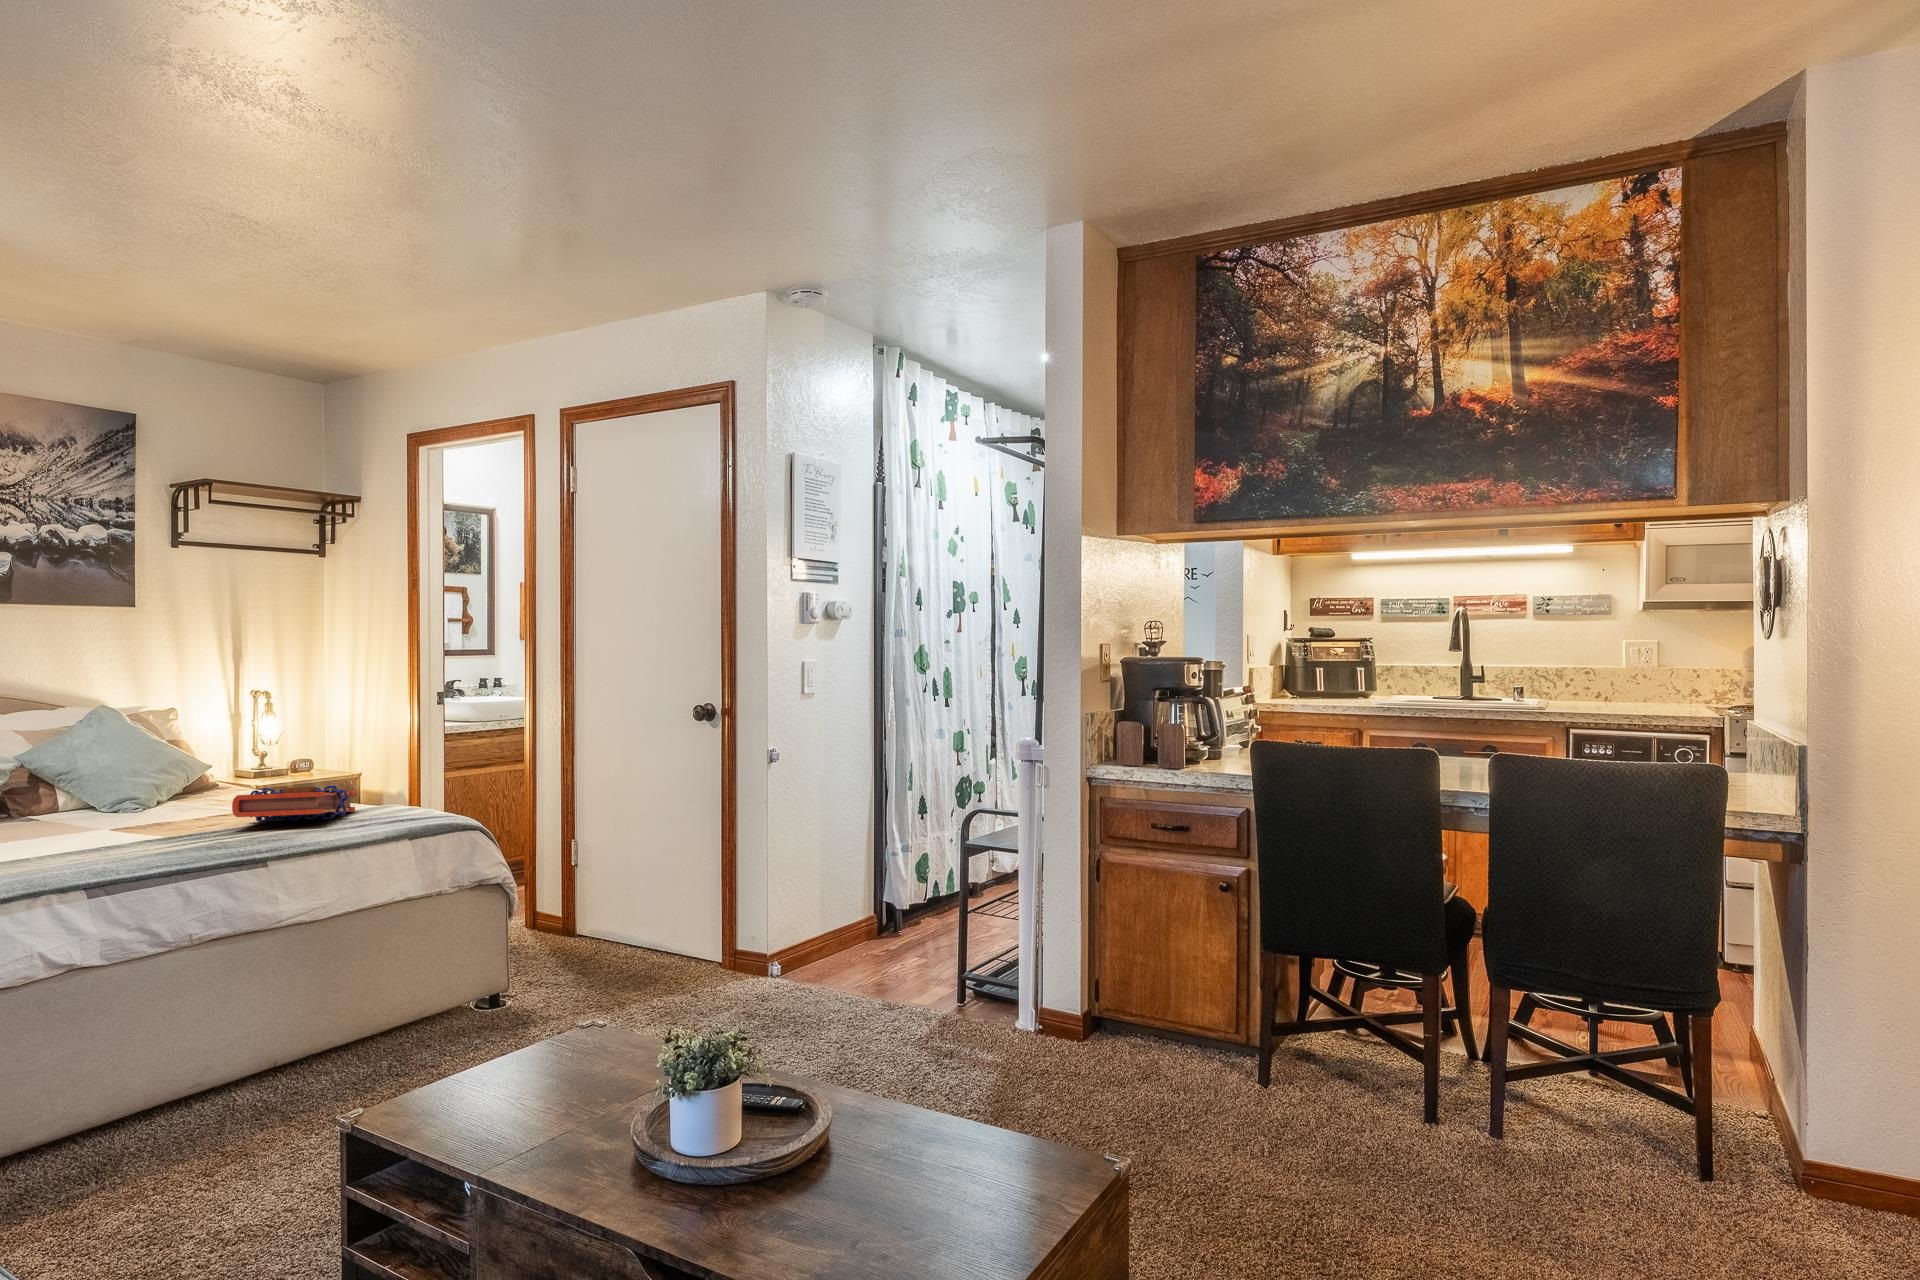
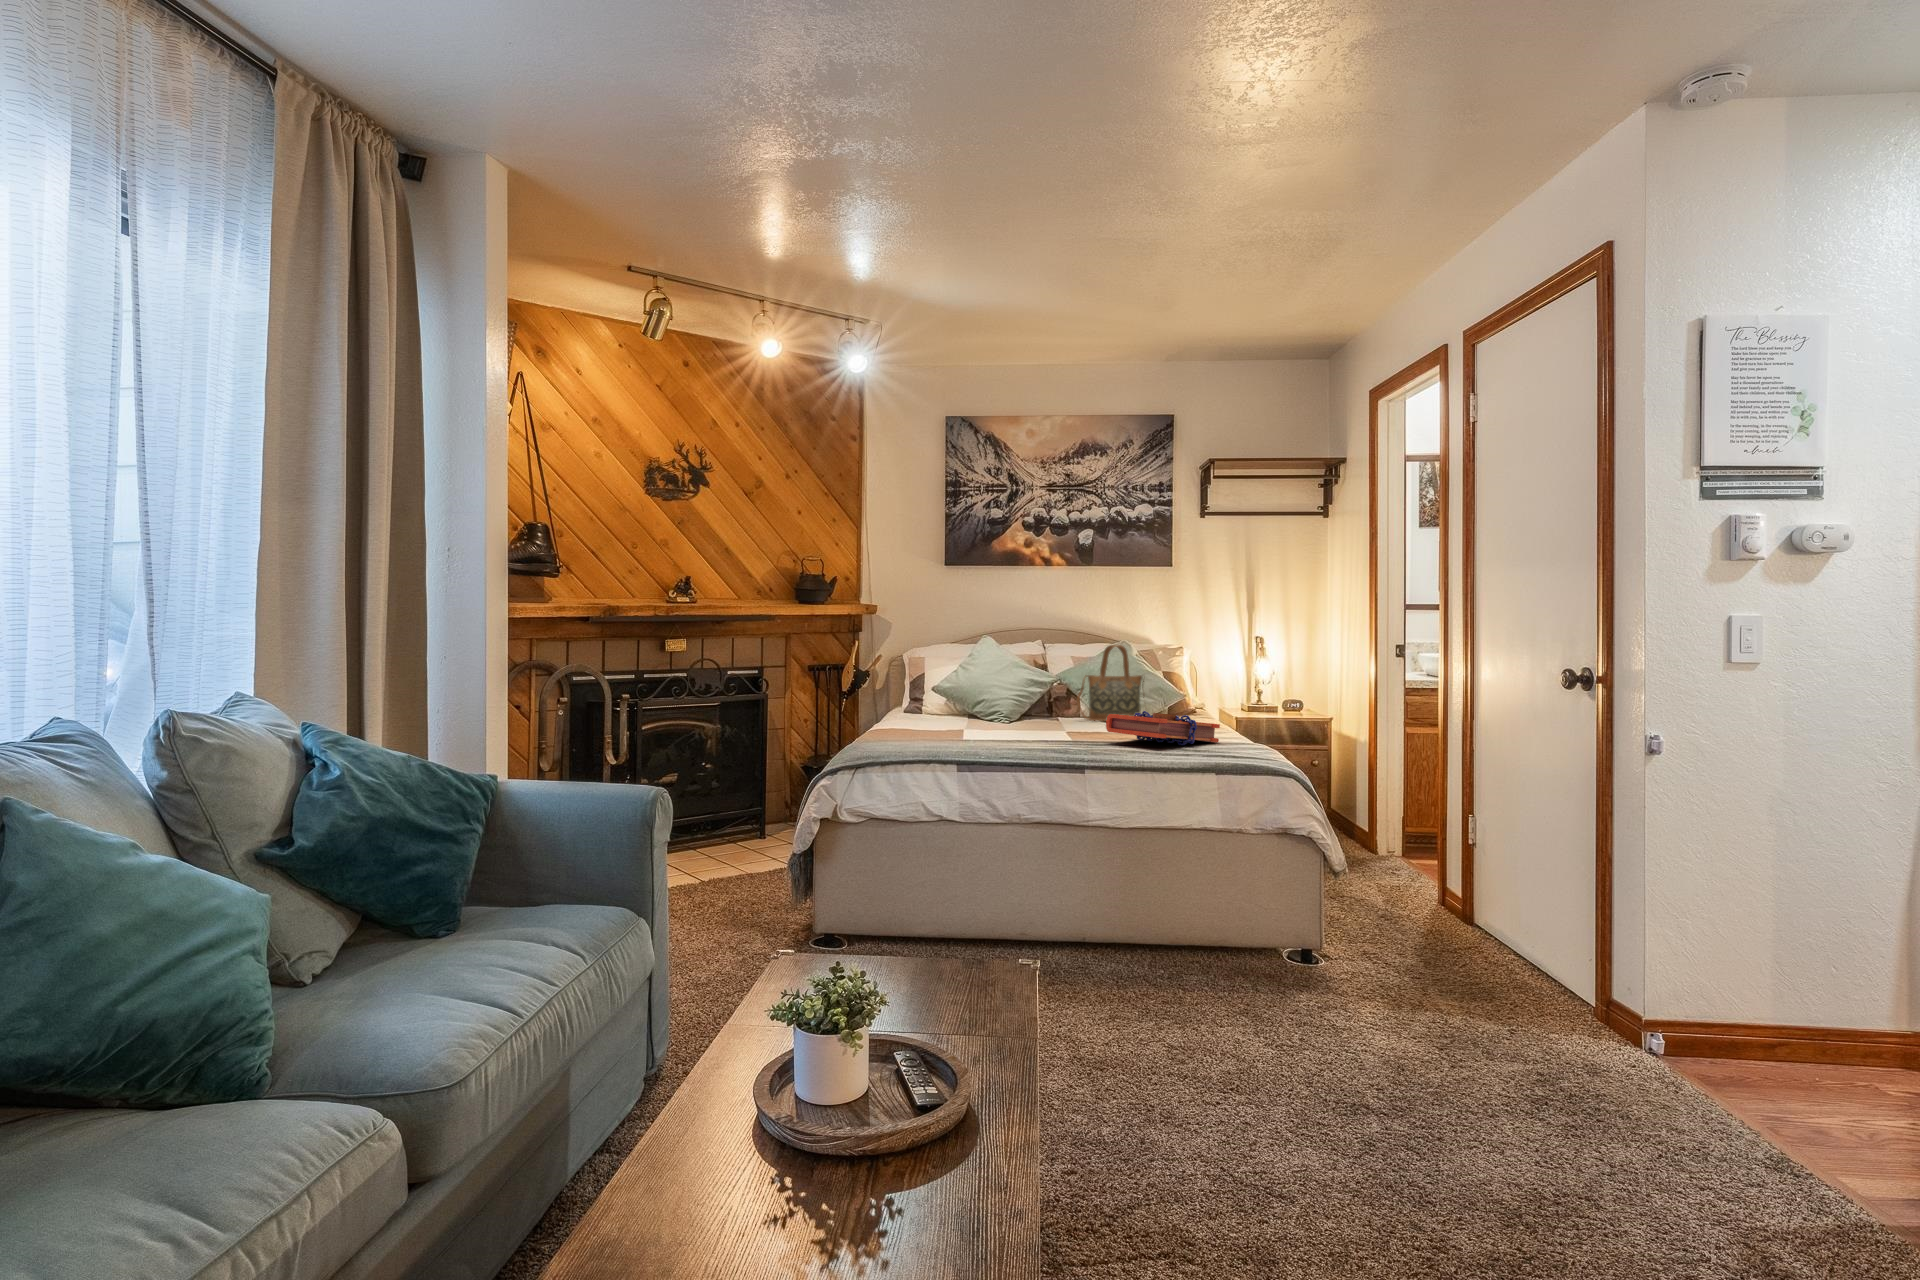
handbag: none [88,712,211,813] -> present [1077,645,1144,721]

